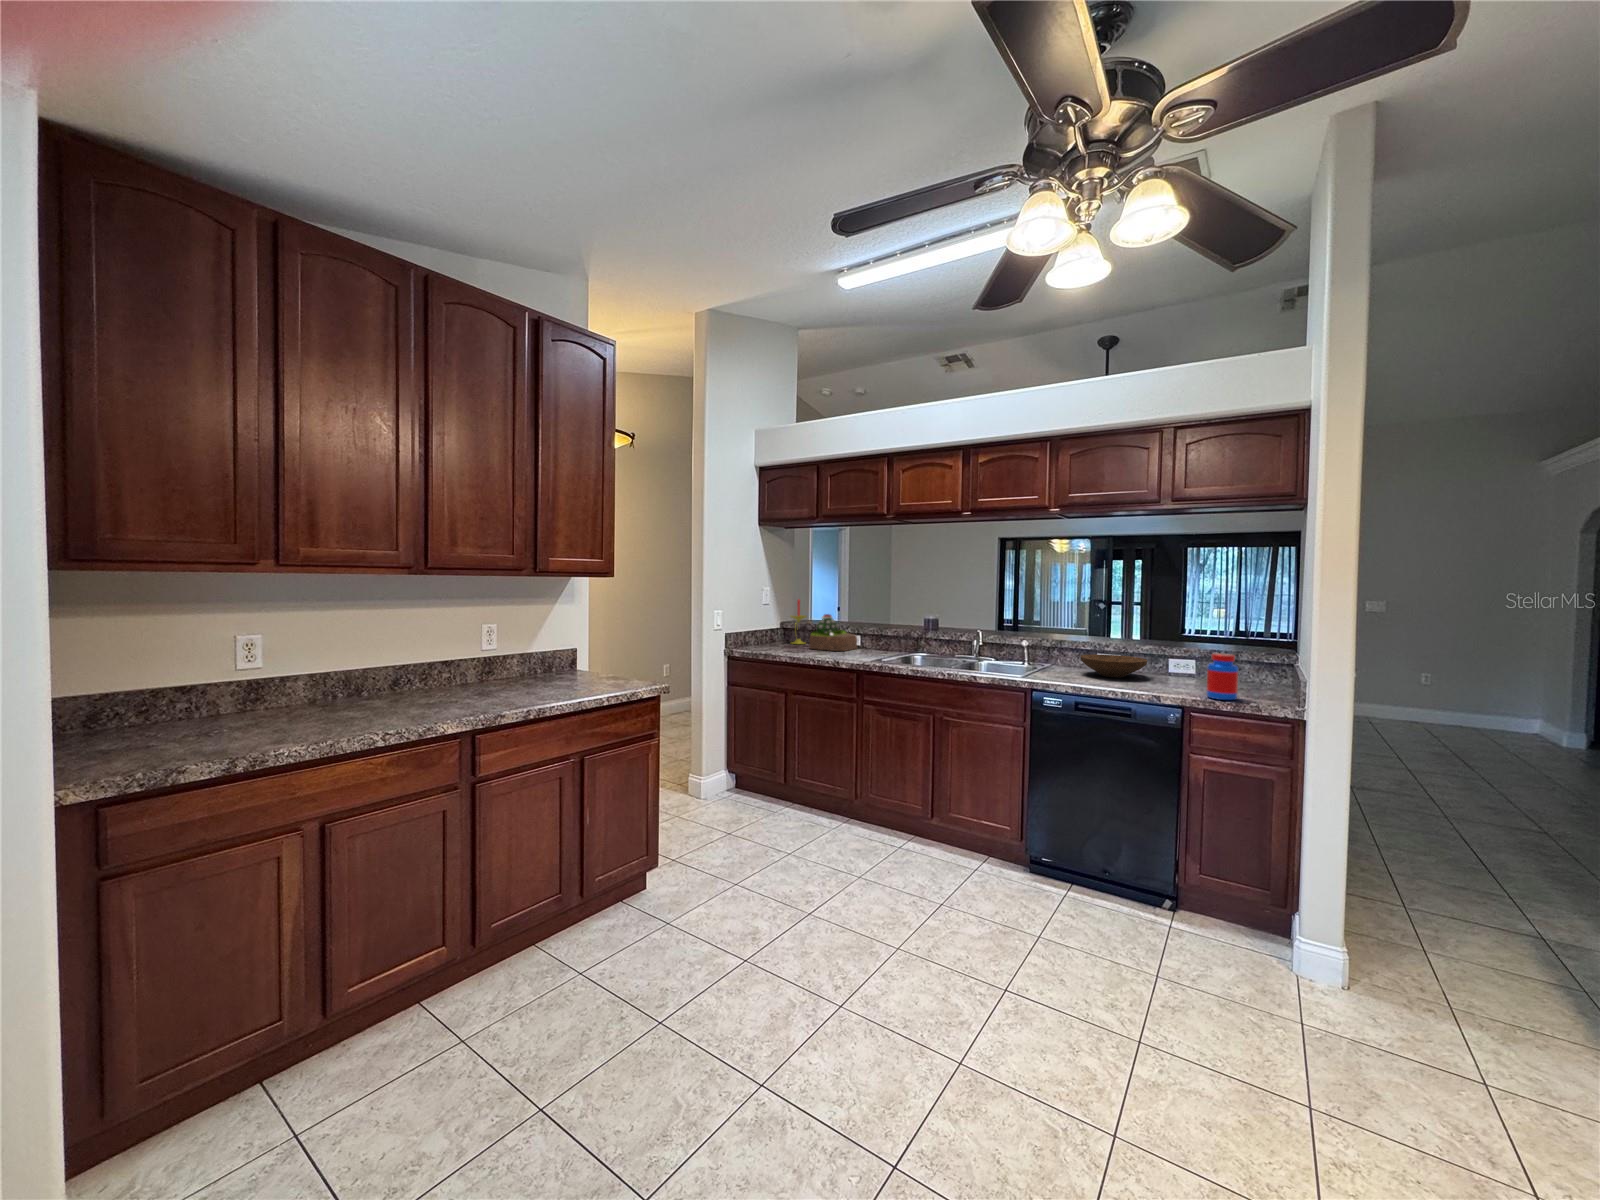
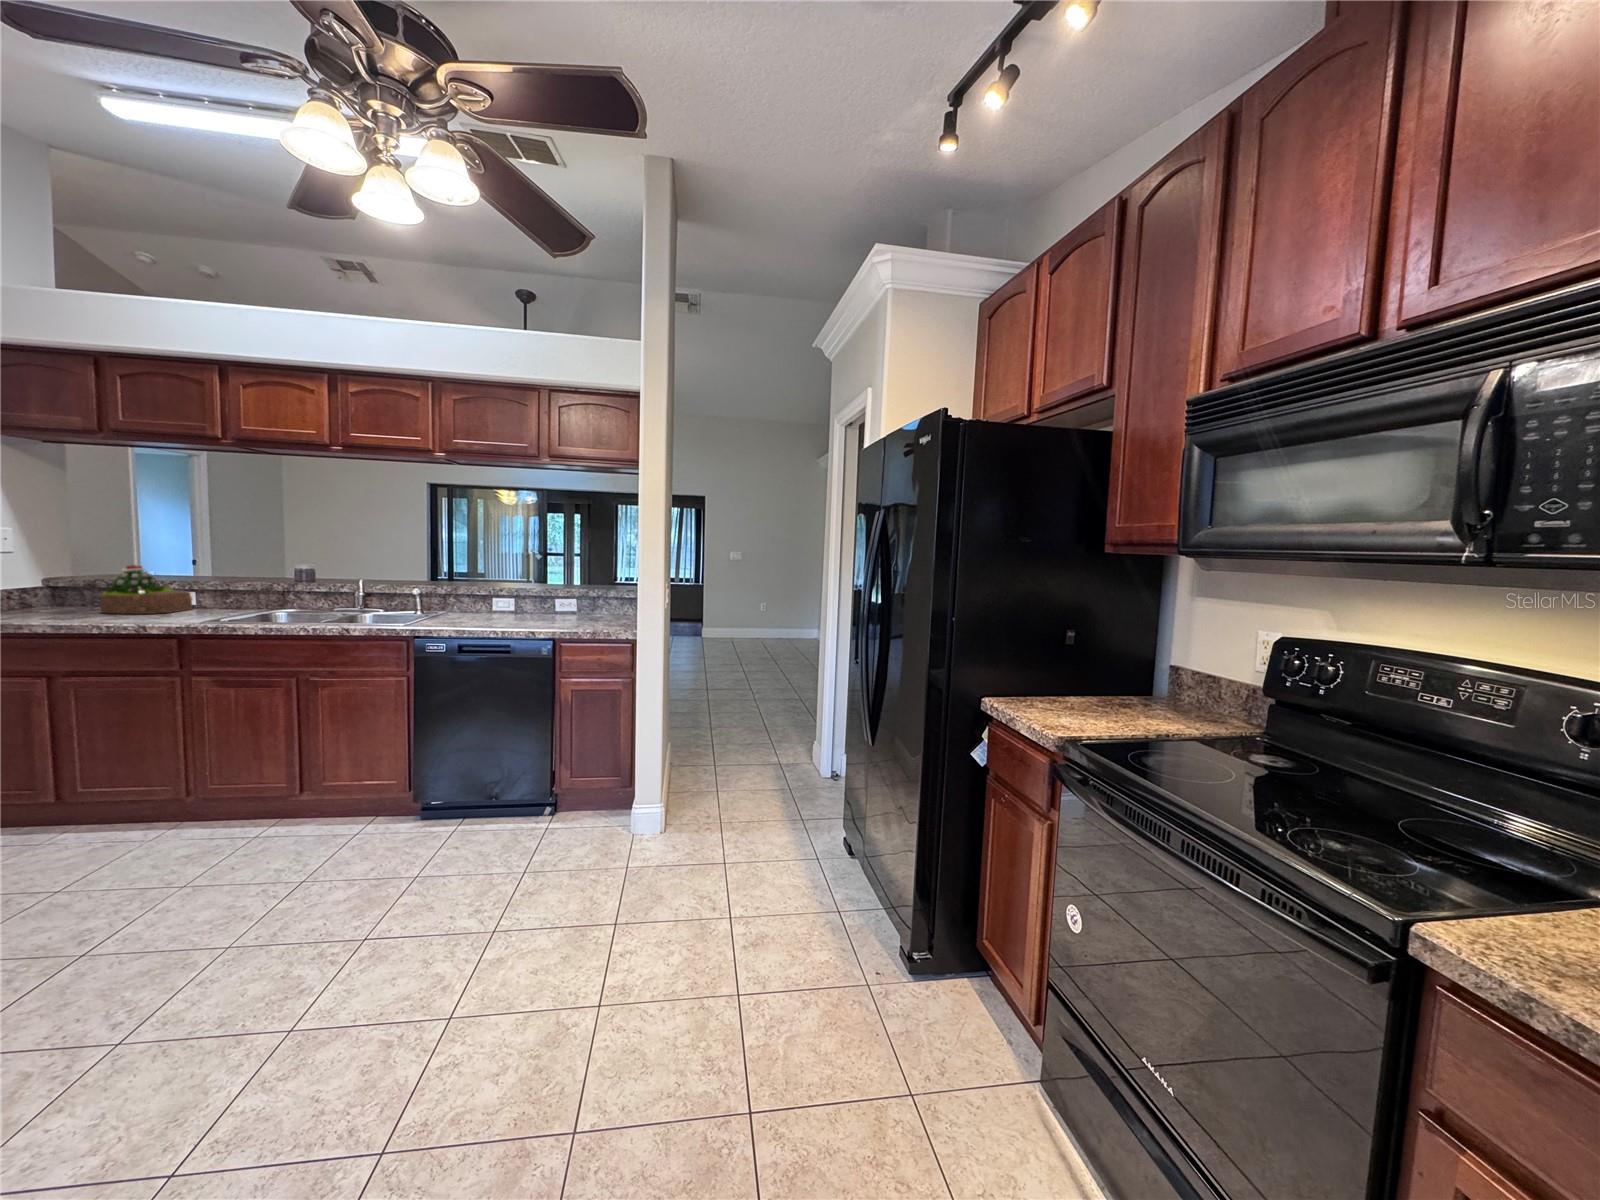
candle: present [791,600,807,644] -> none [62,544,101,609]
jar: present [1206,653,1238,700] -> none [572,591,595,630]
wooden bowl: present [1081,654,1147,678] -> none [472,599,534,619]

